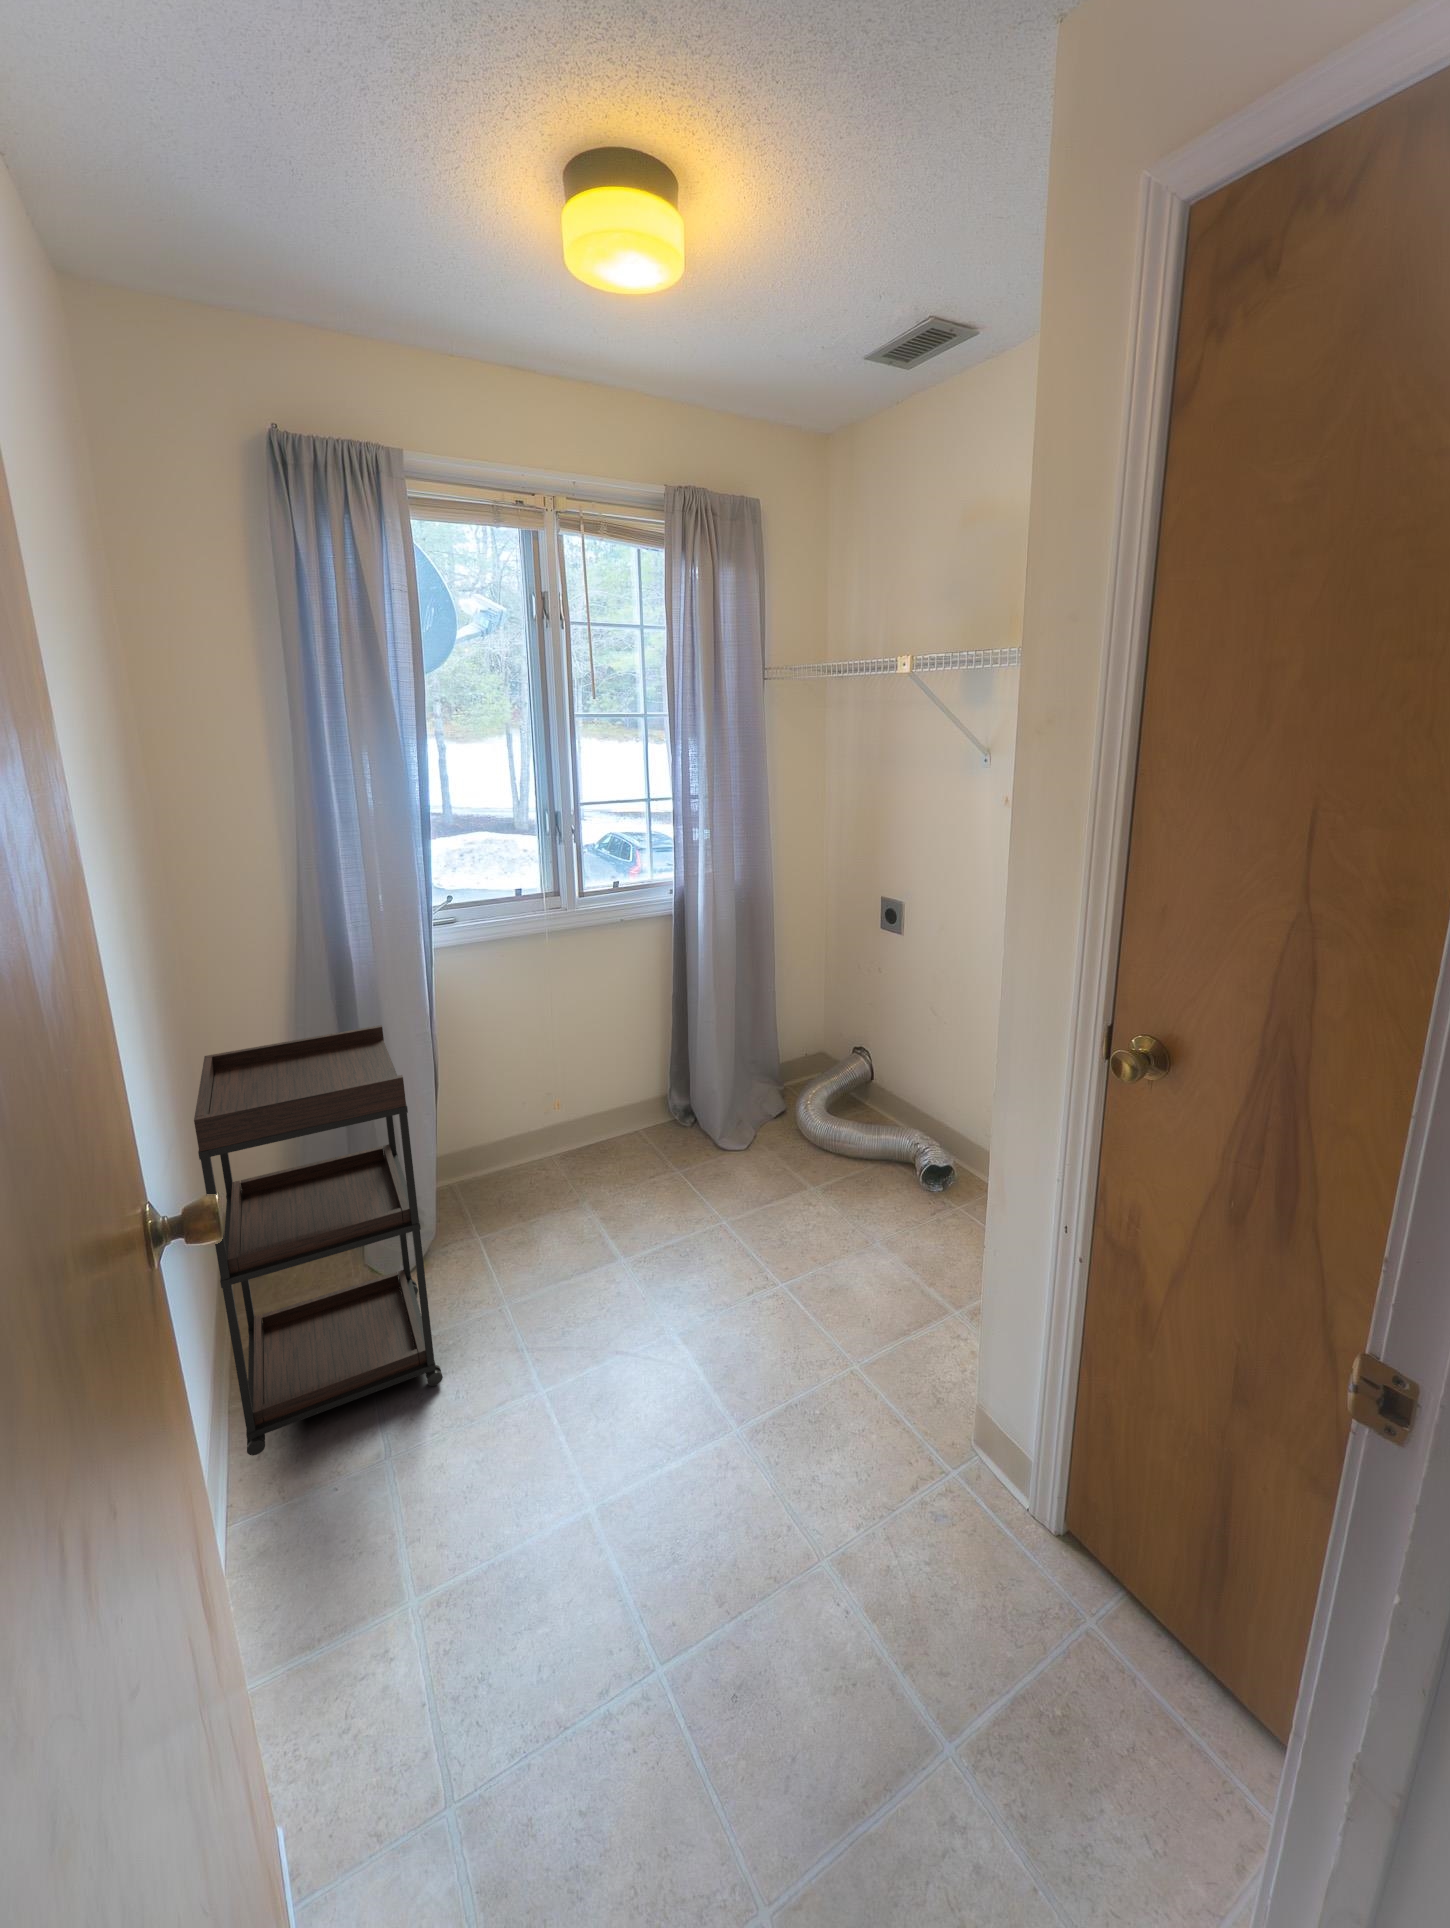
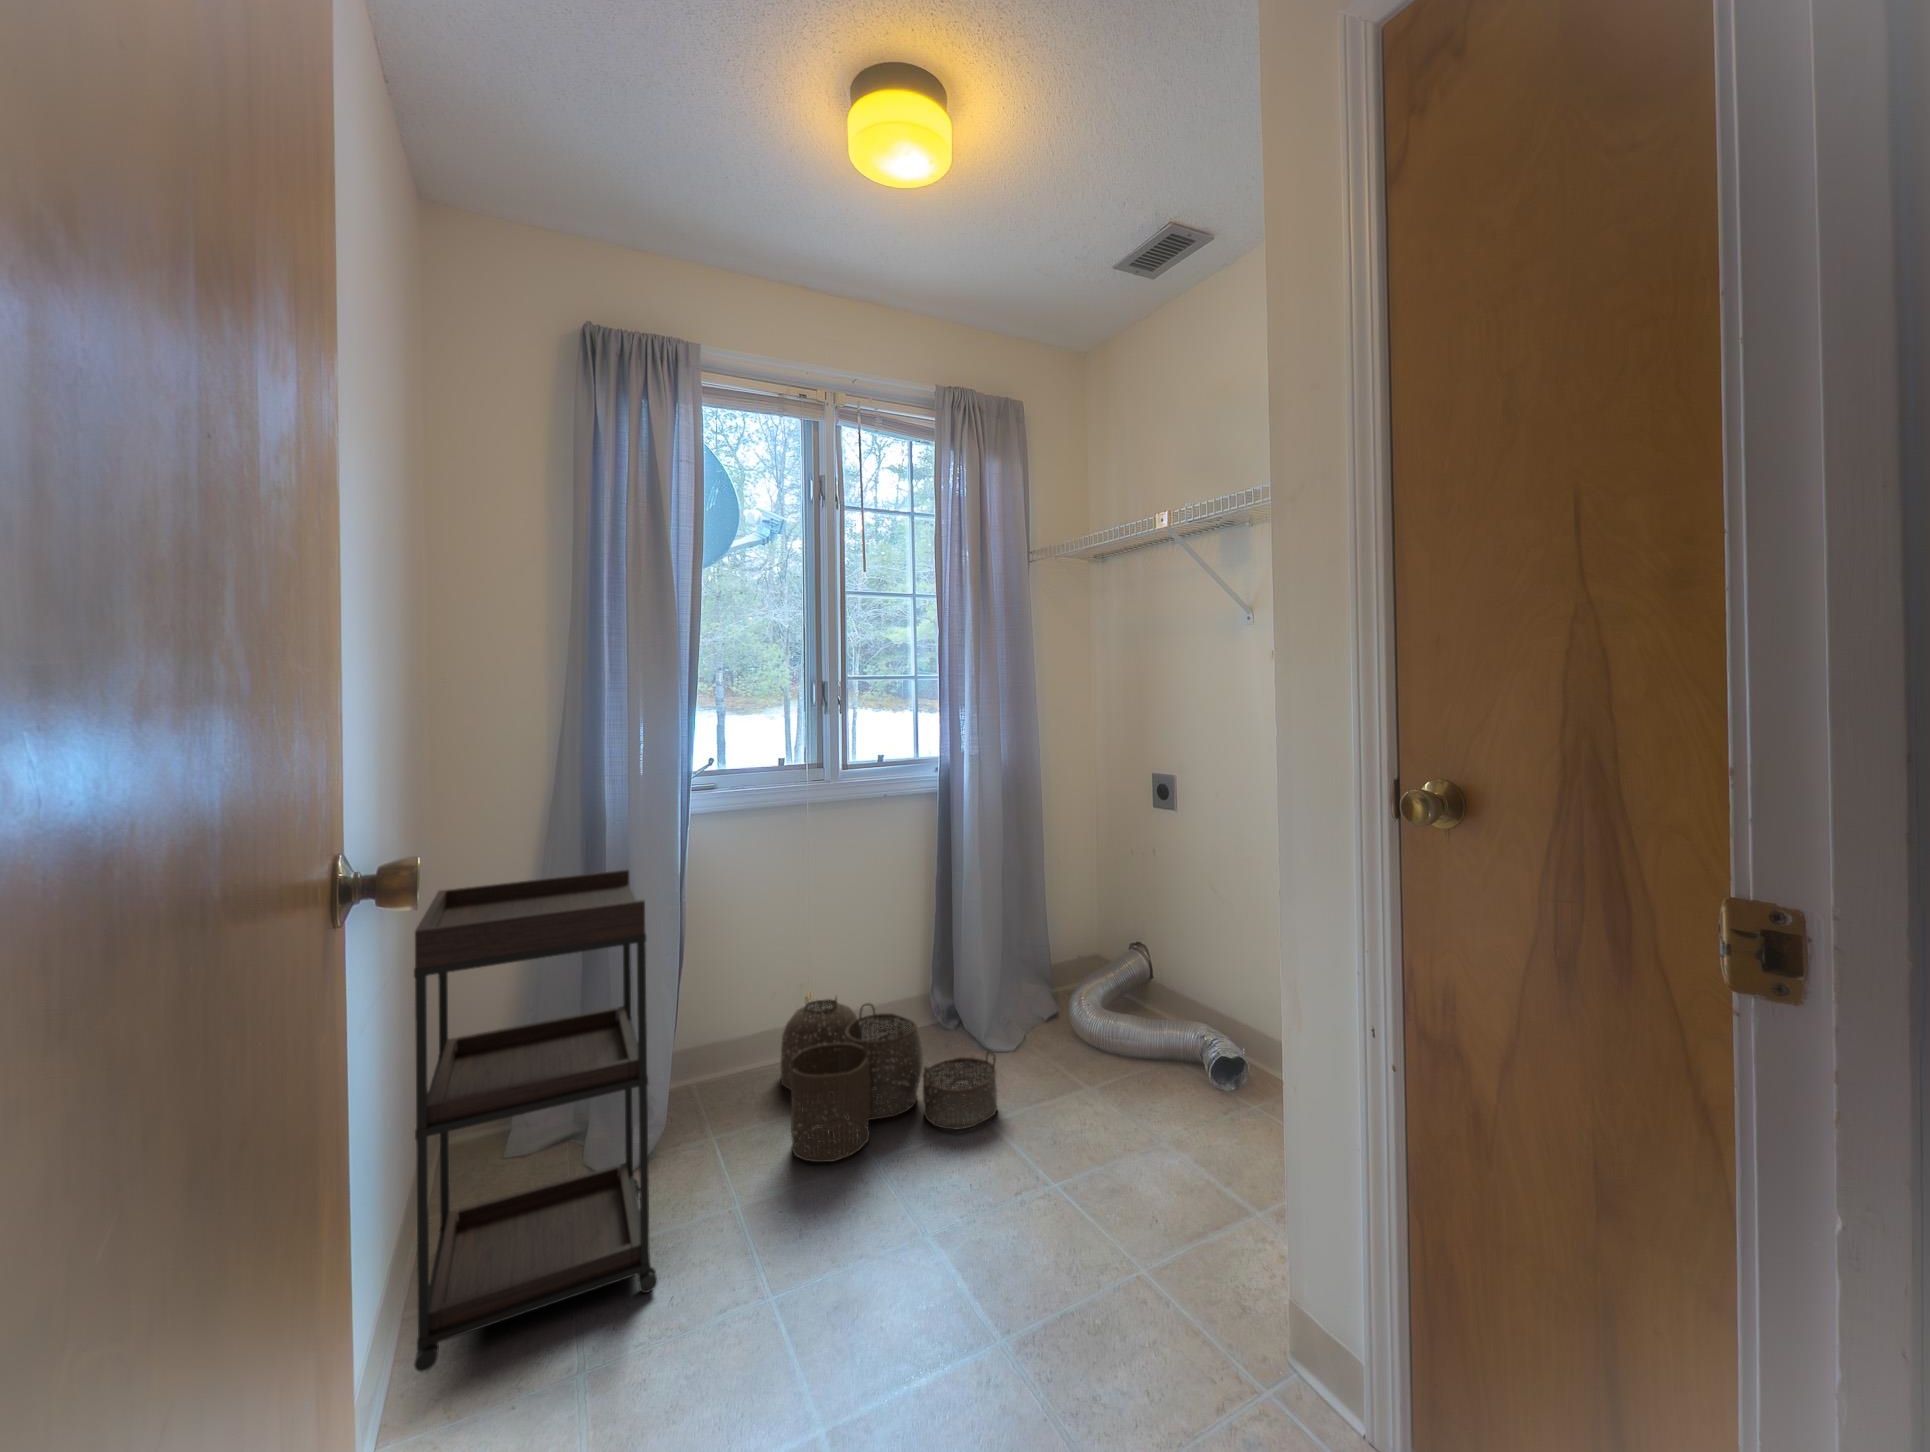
woven basket: none [534,1108,731,1264] -> present [781,998,997,1162]

